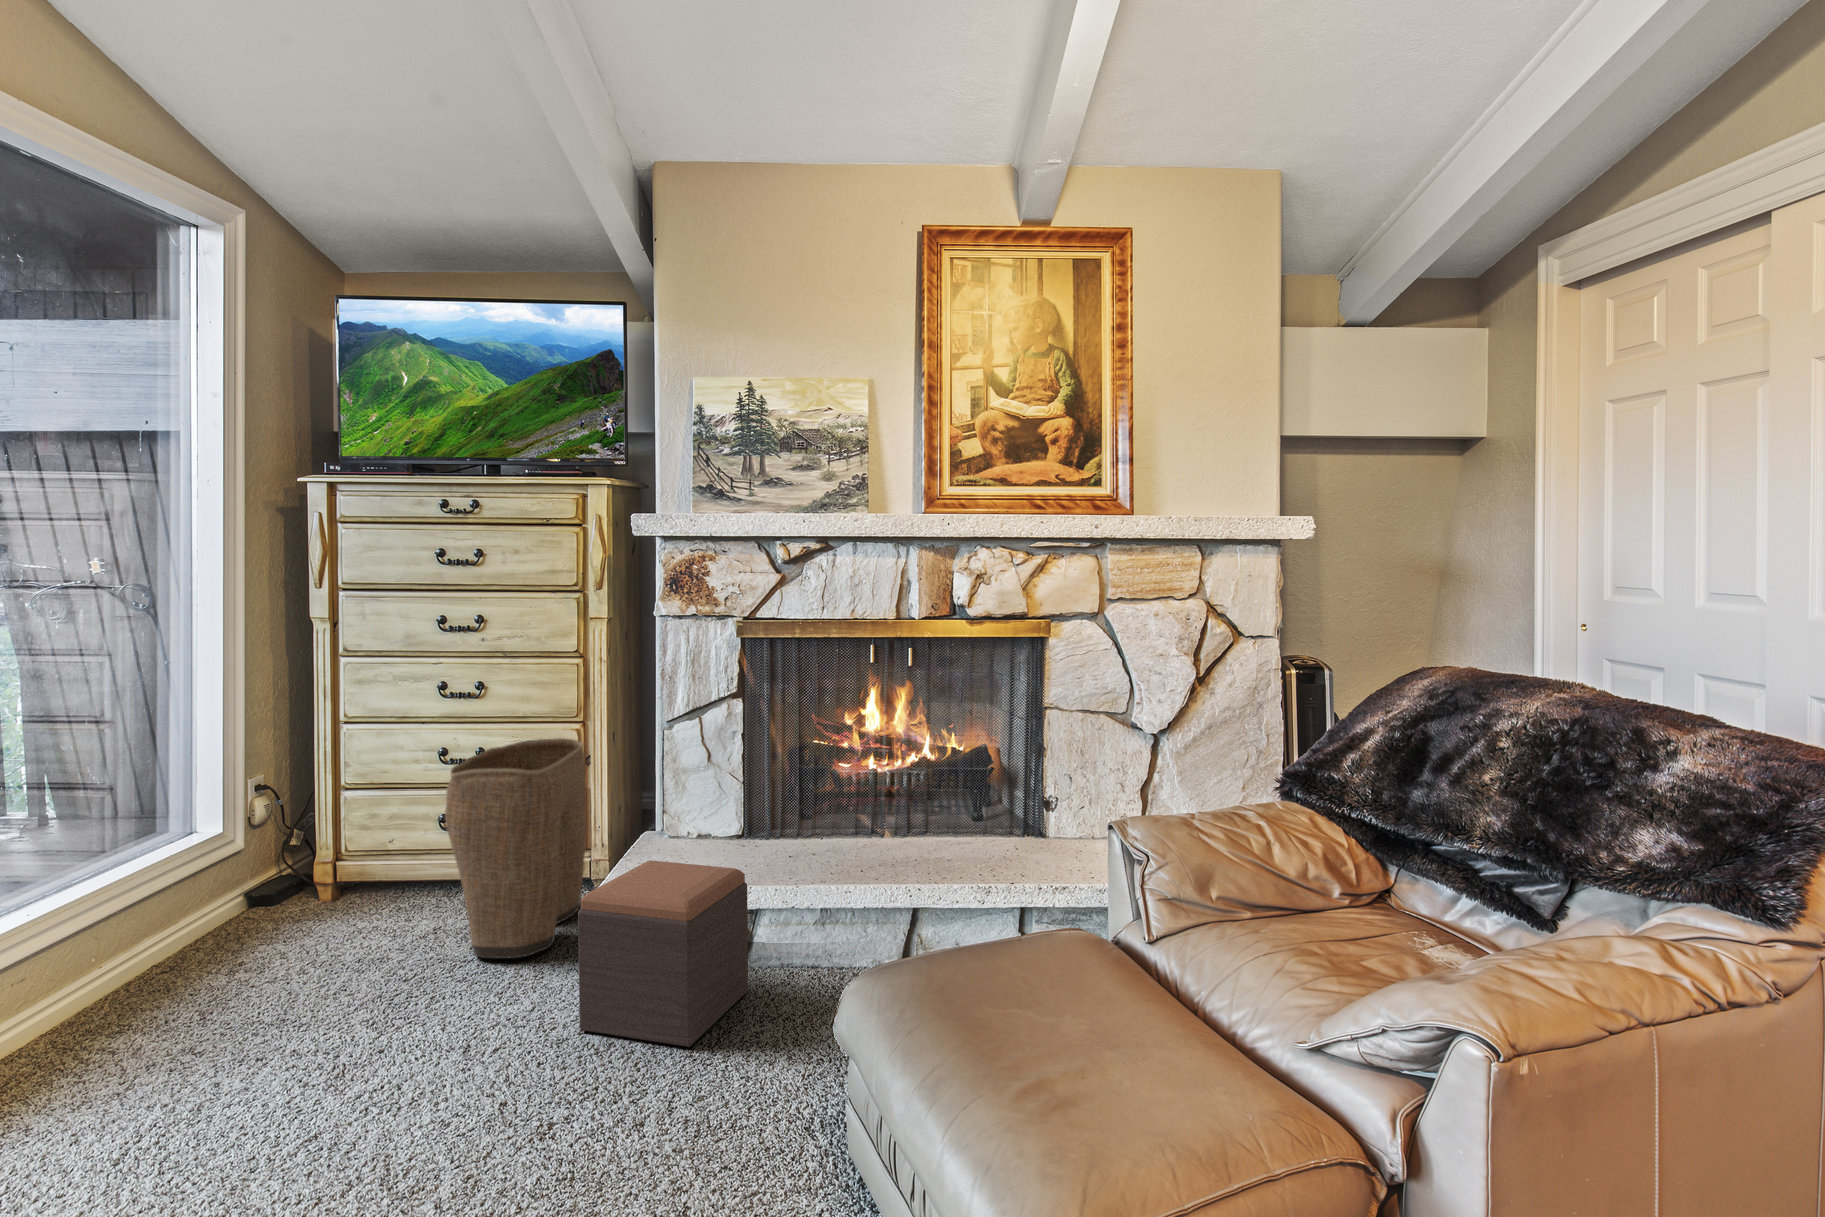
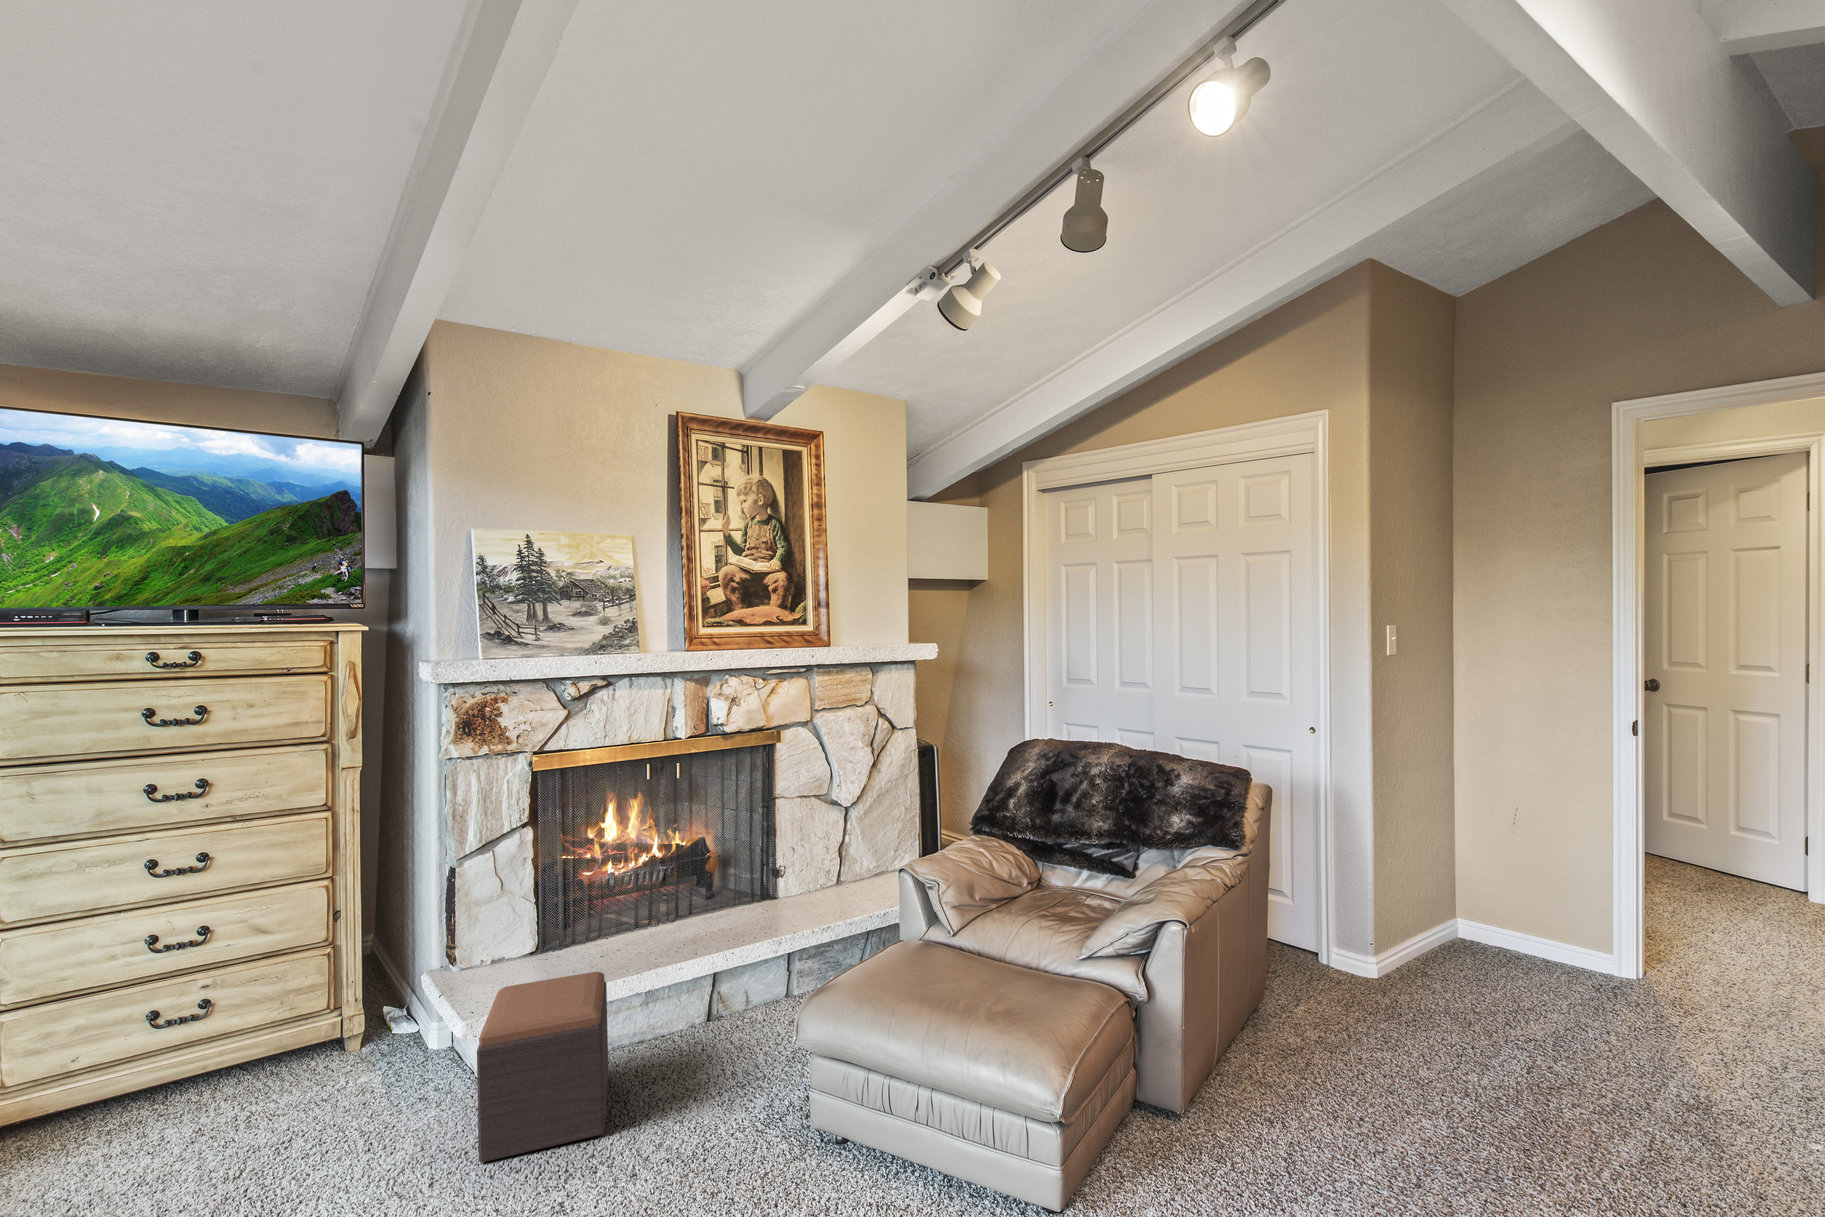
laundry basket: present [445,738,586,958] -> none [228,893,368,1148]

